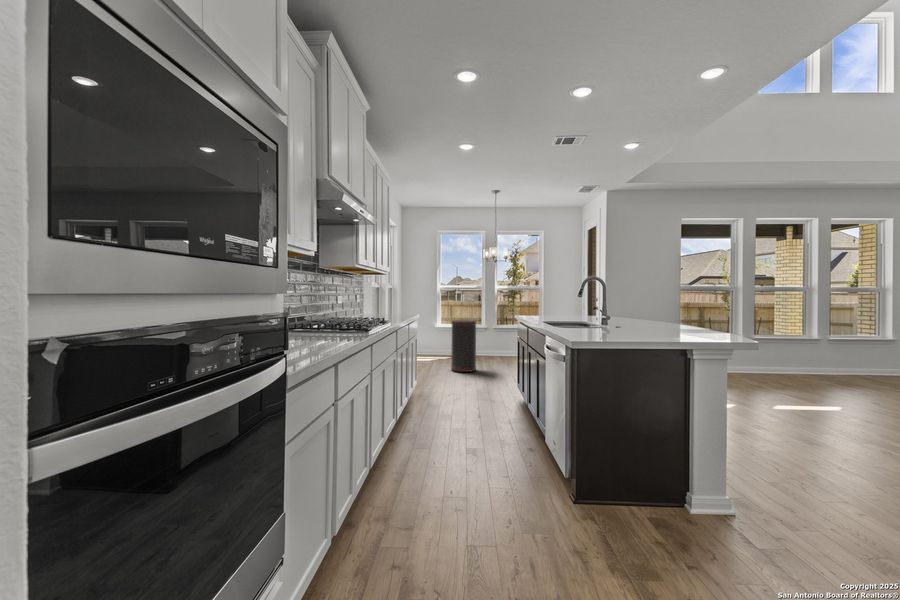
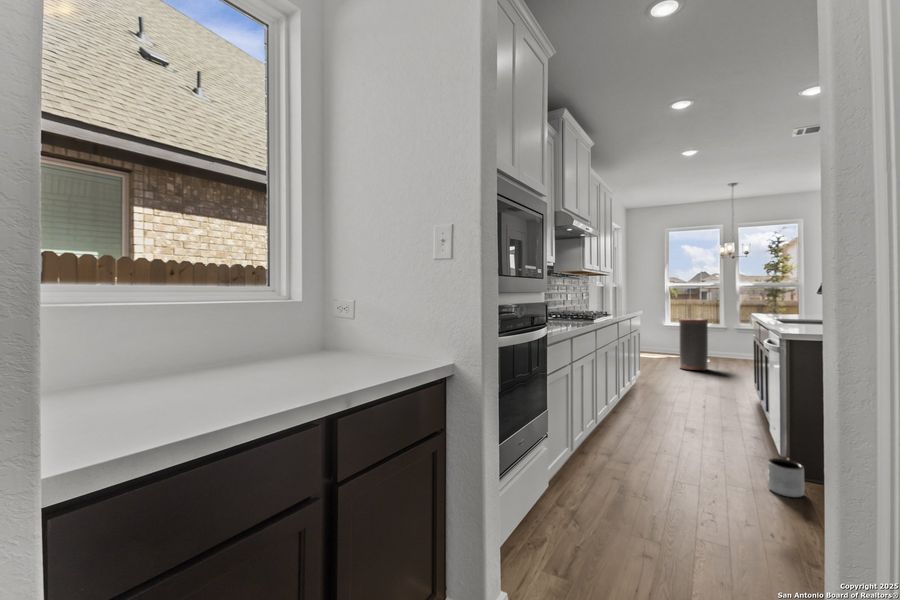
planter: none [568,493,604,542] -> present [767,458,804,497]

